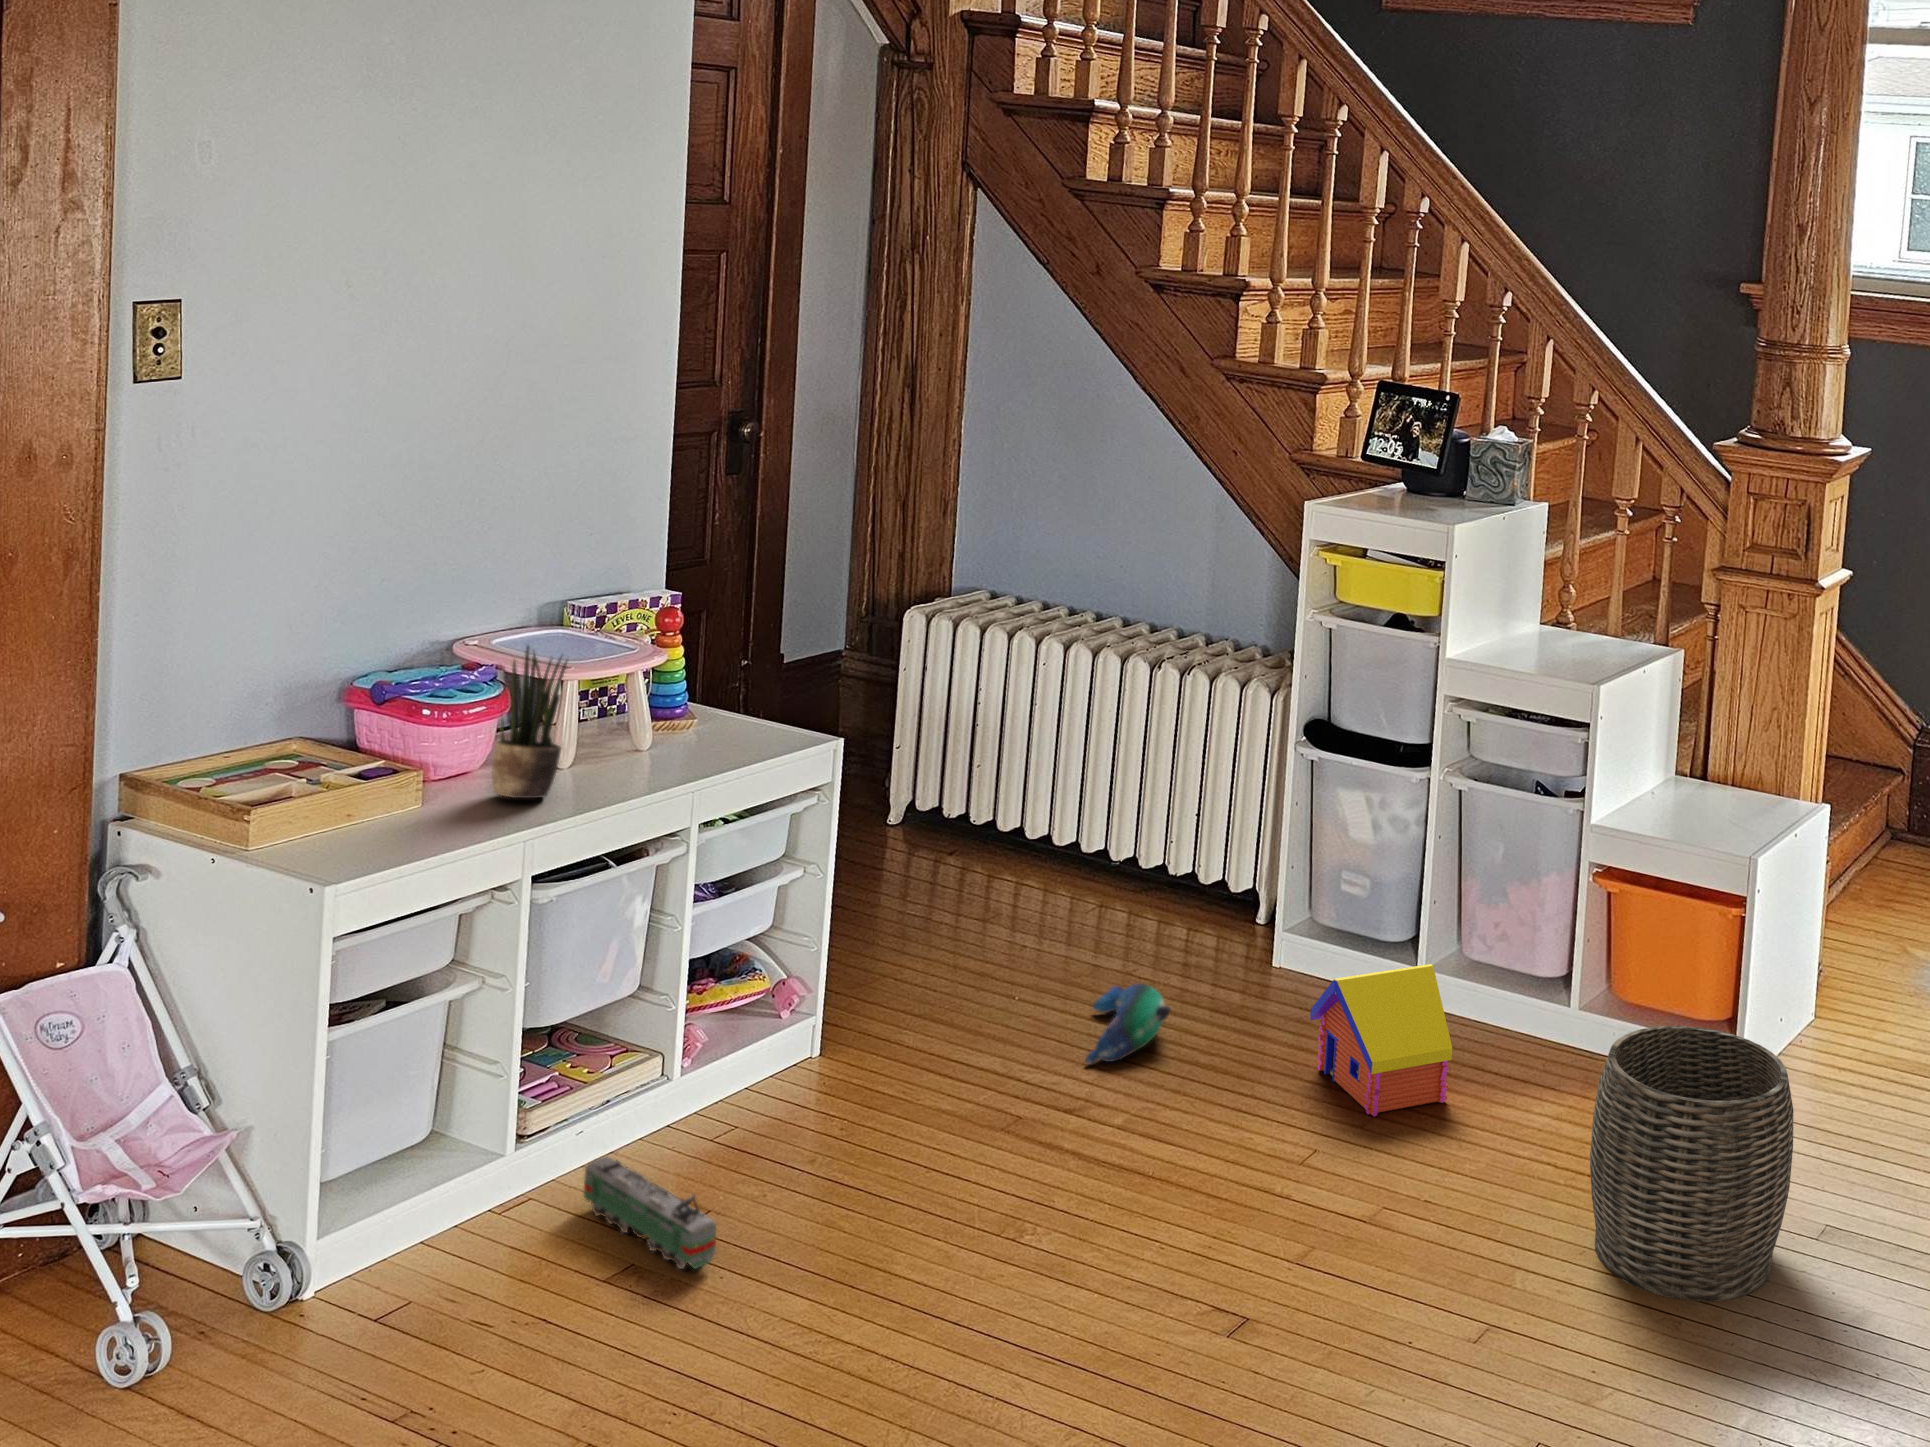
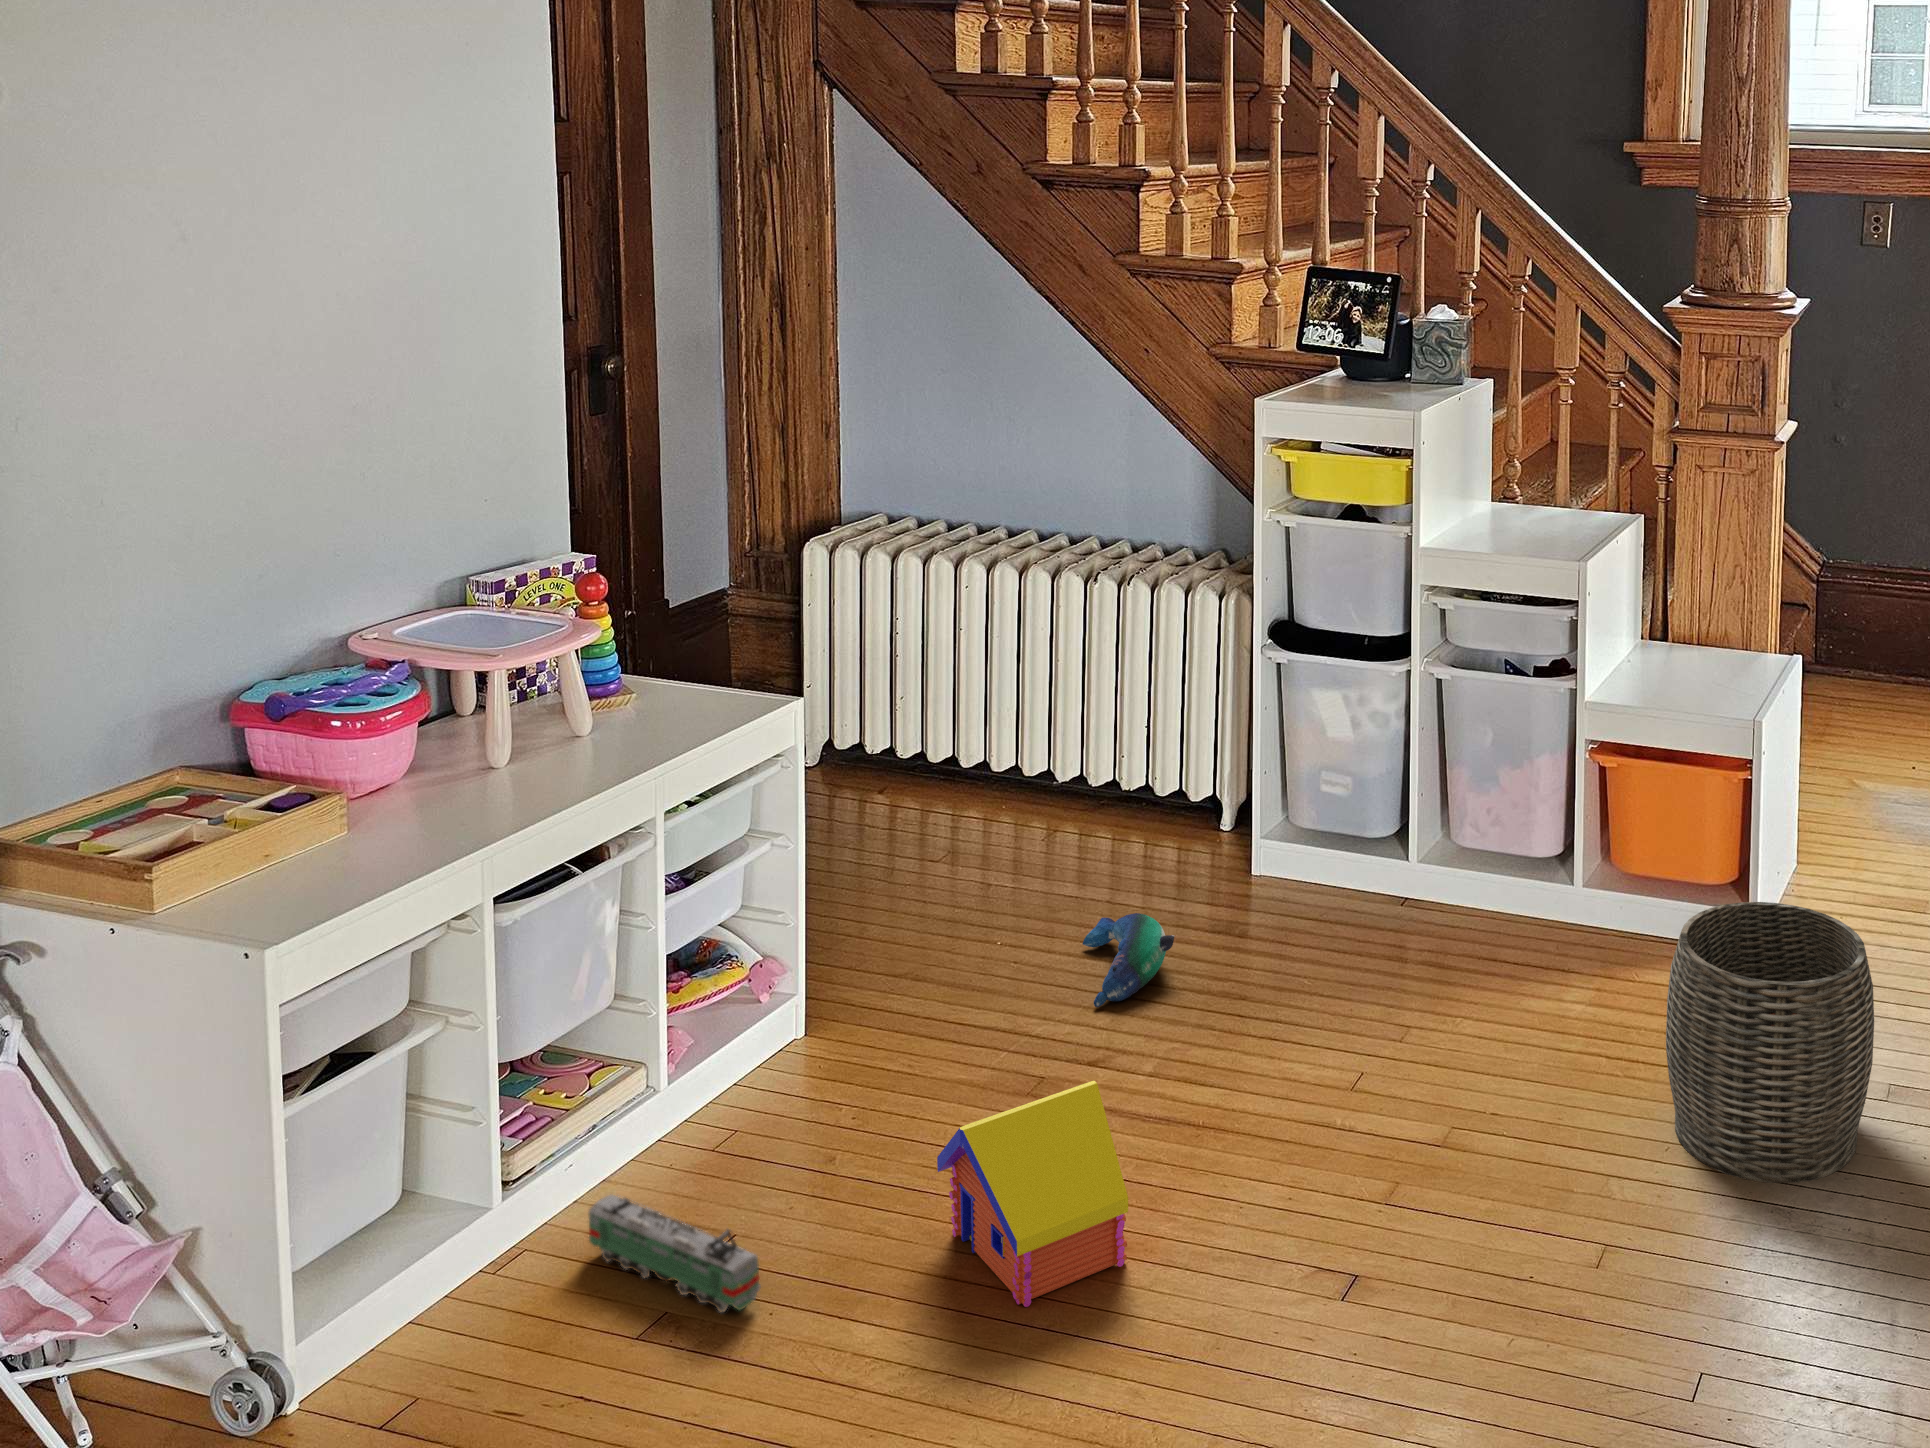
potted plant: present [492,646,567,798] -> none [425,635,504,812]
toy house: present [1310,964,1453,1117] -> present [937,1081,1128,1307]

